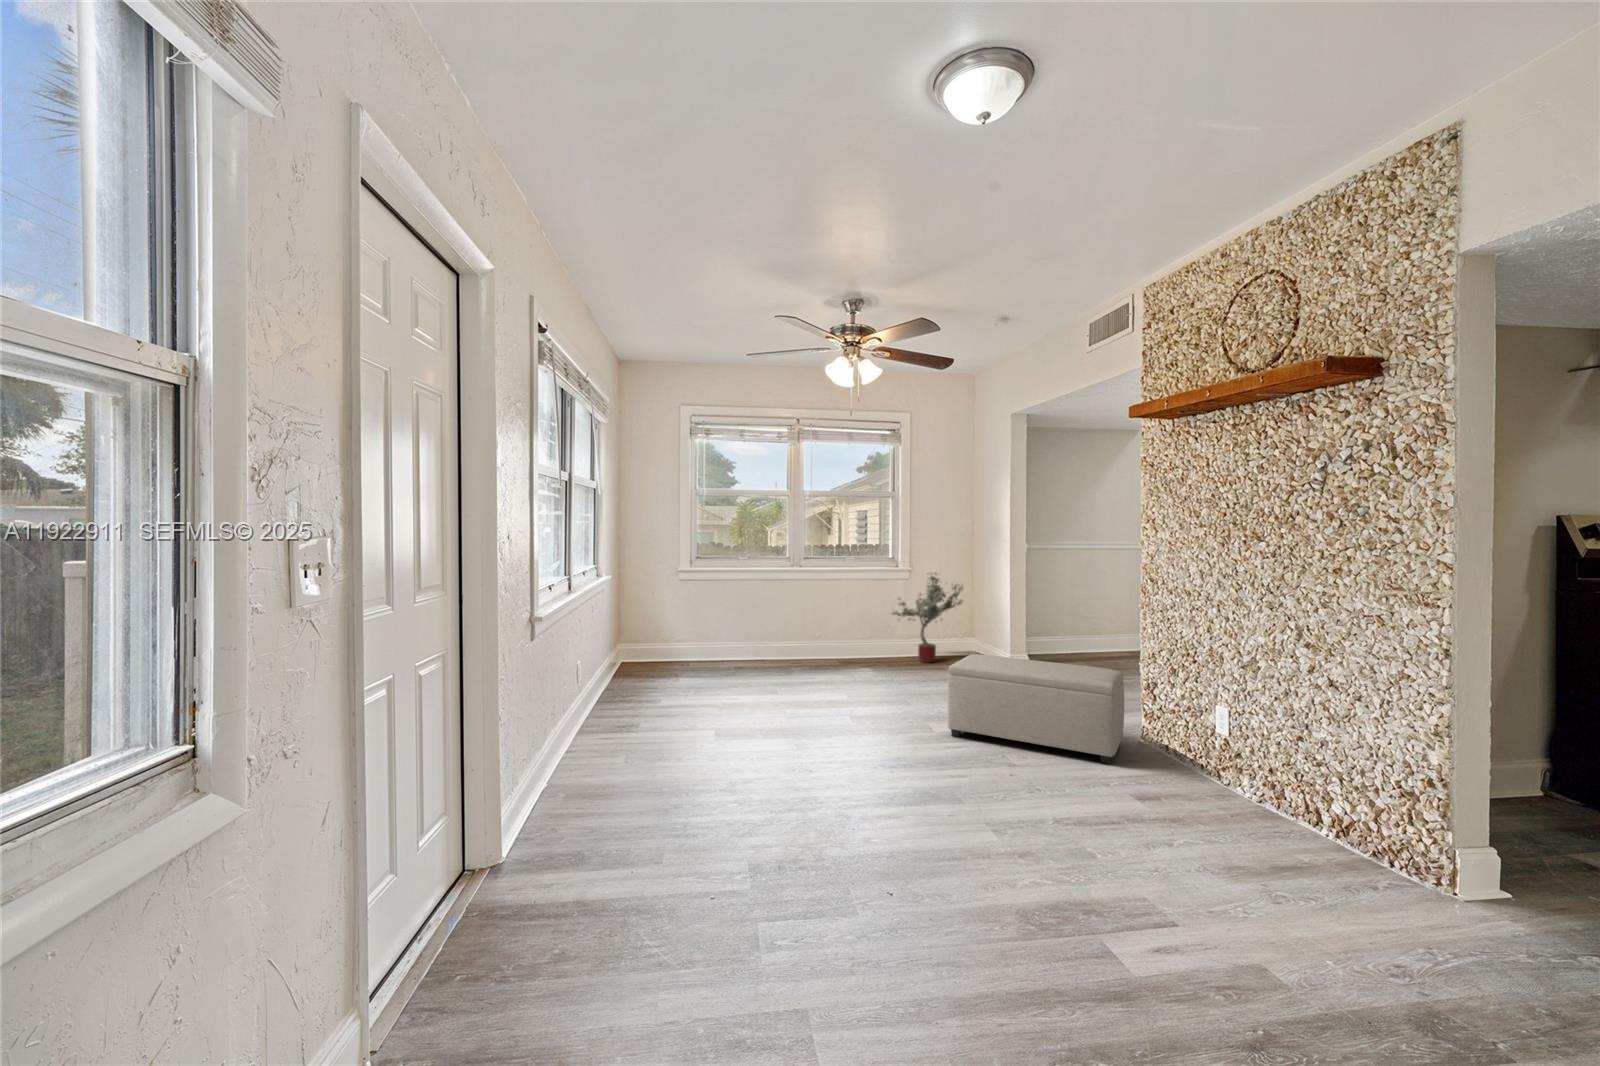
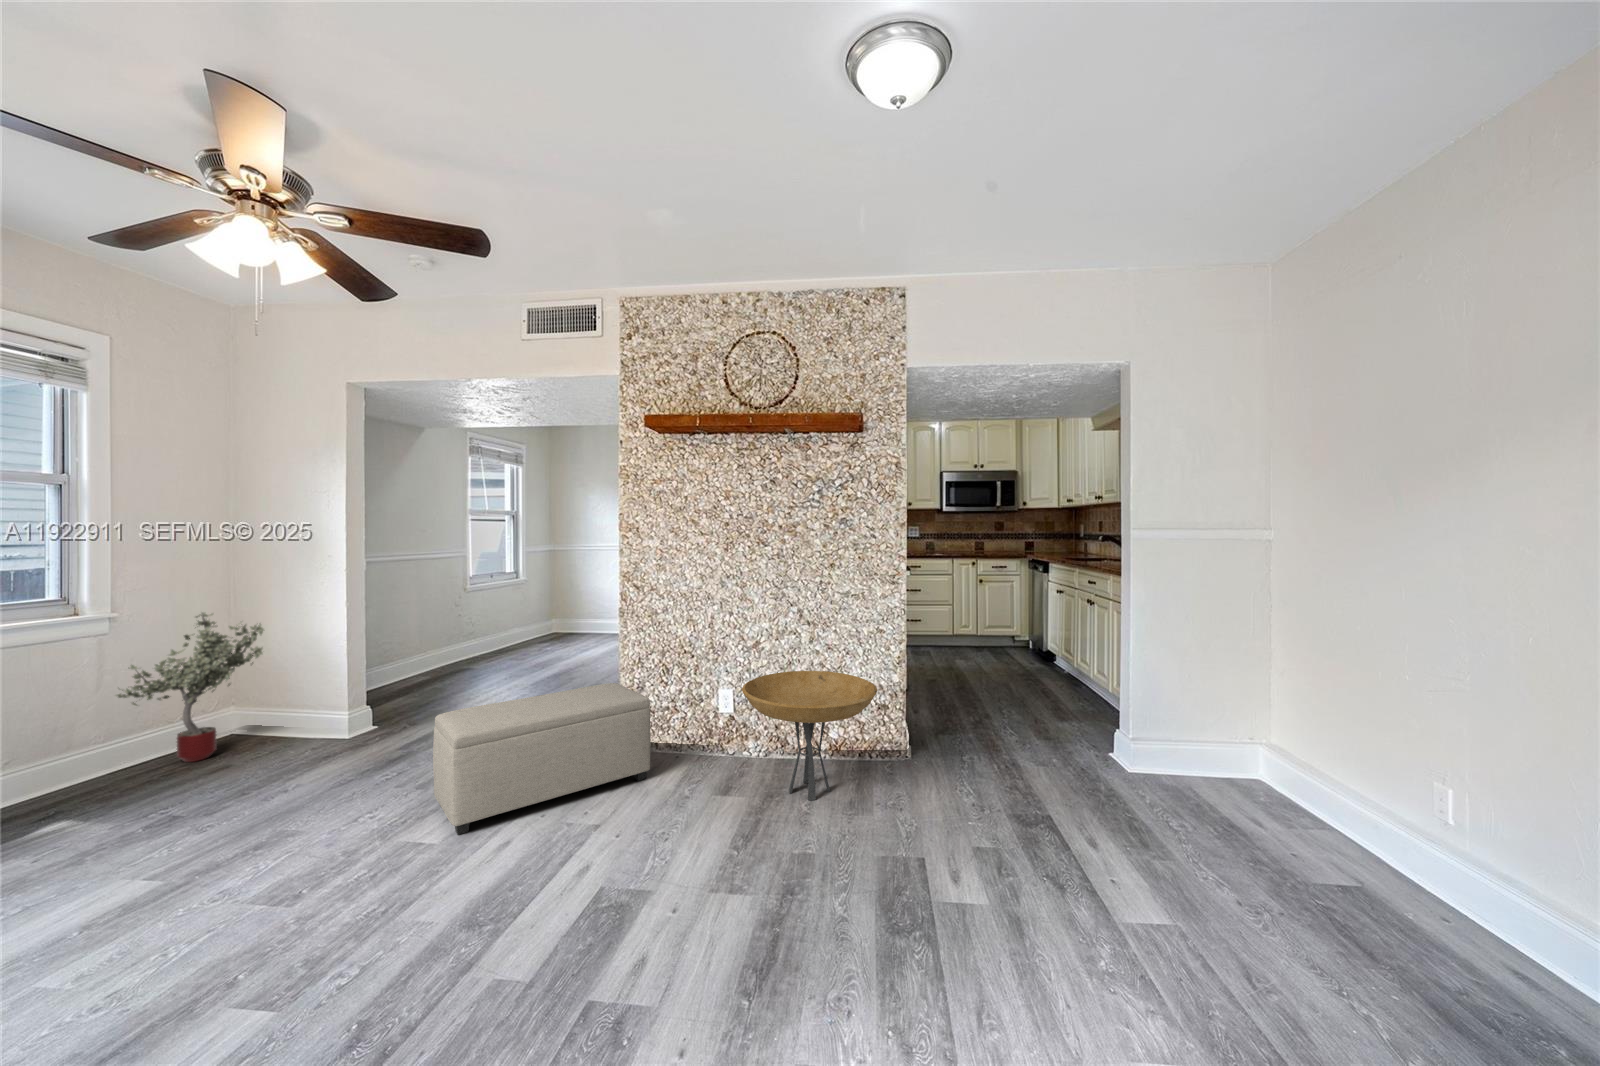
side table: none [1142,693,1343,854] -> present [742,671,877,800]

